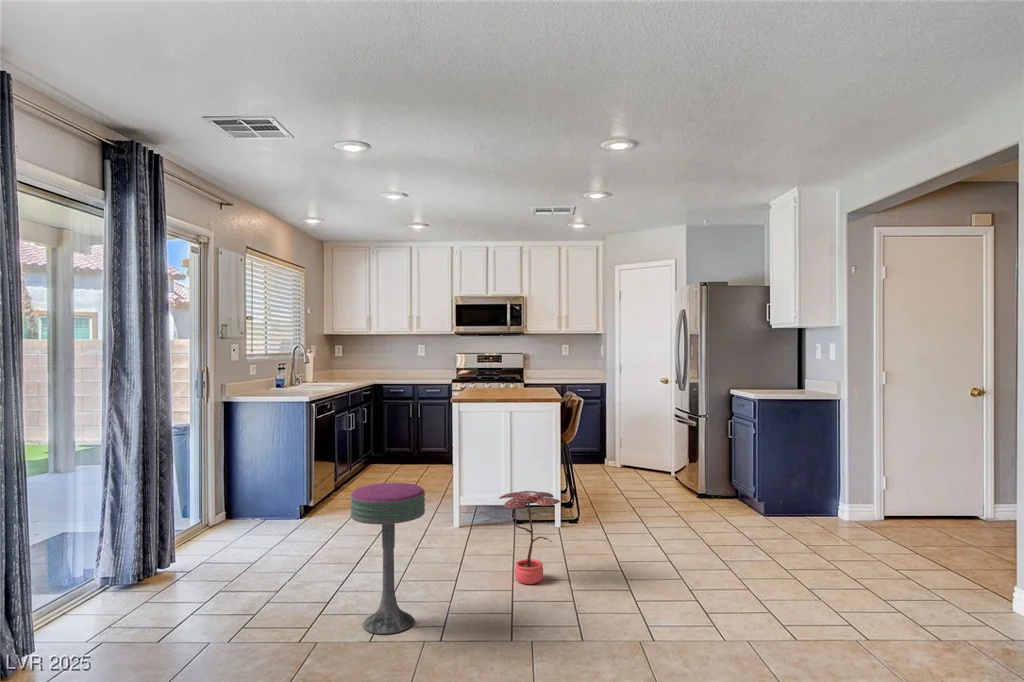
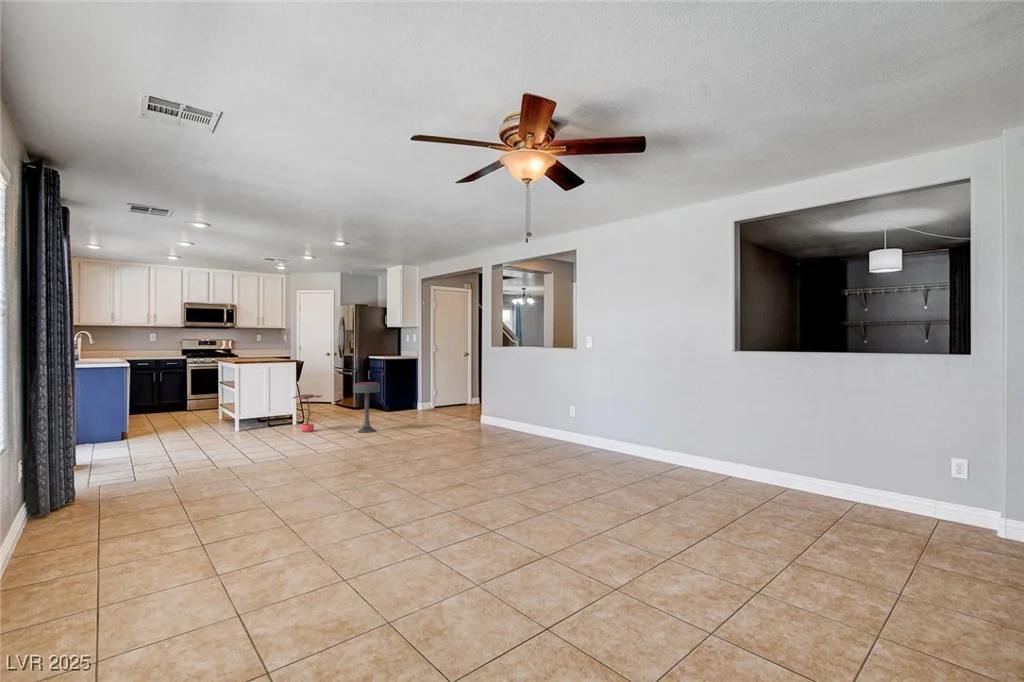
bar stool: present [351,483,425,634] -> present [353,382,380,432]

